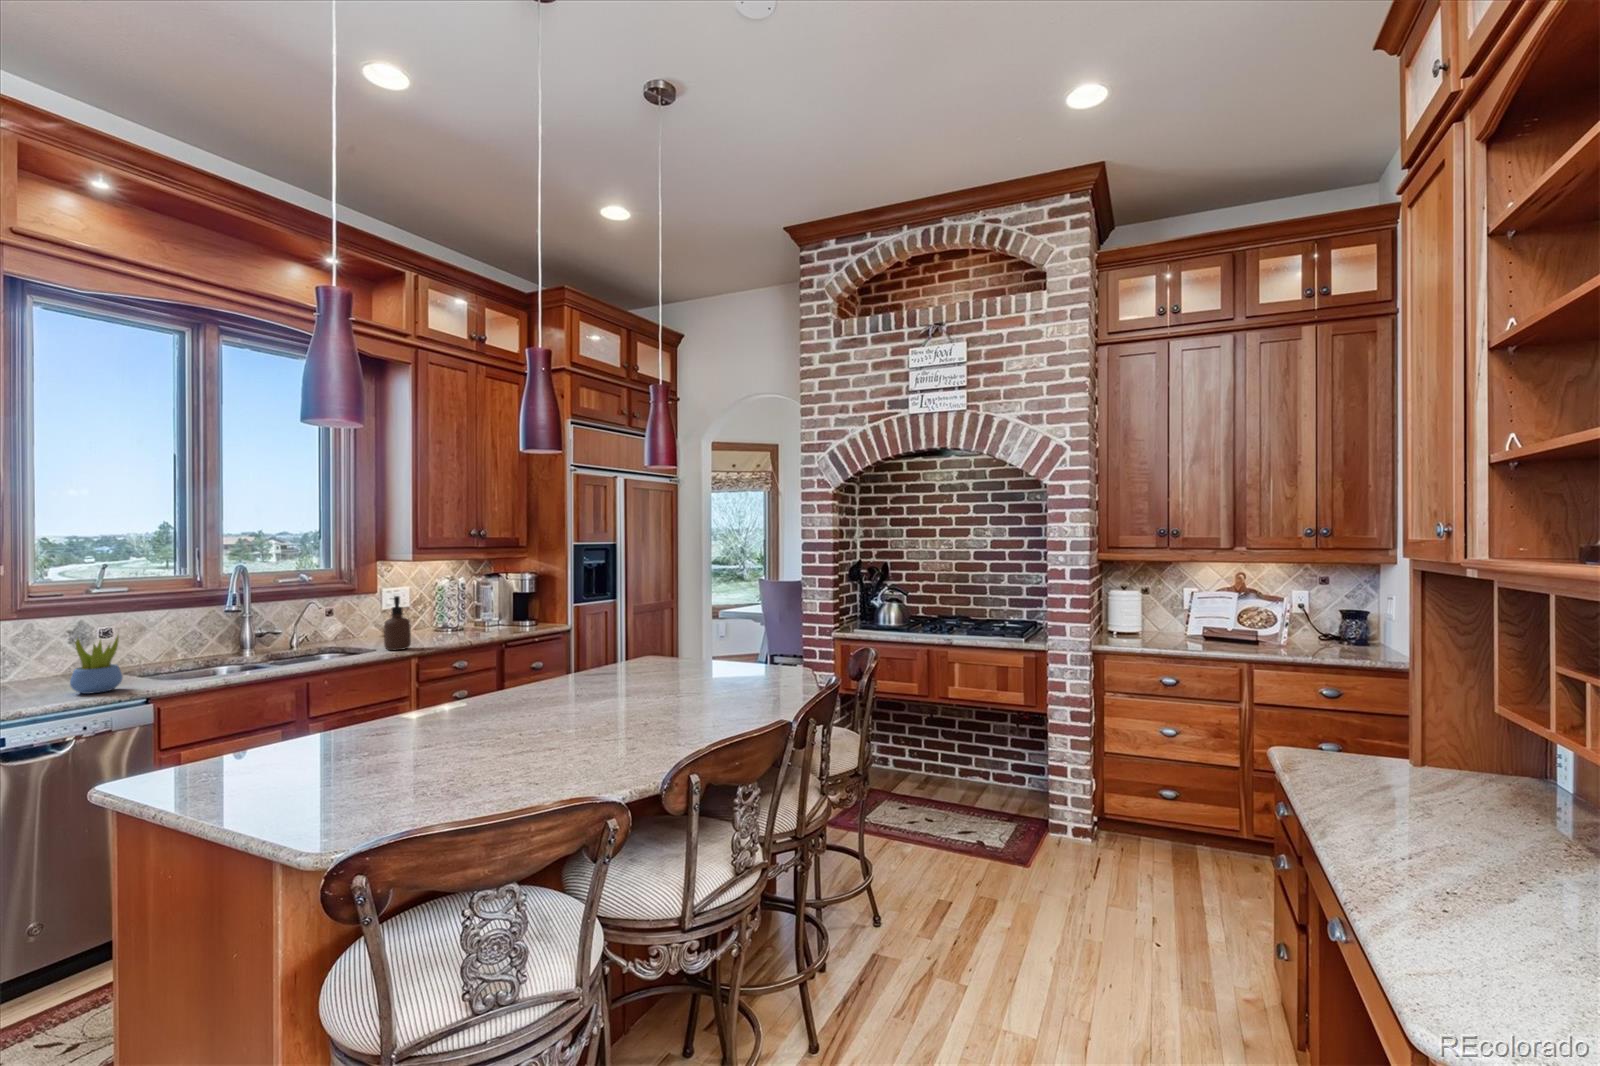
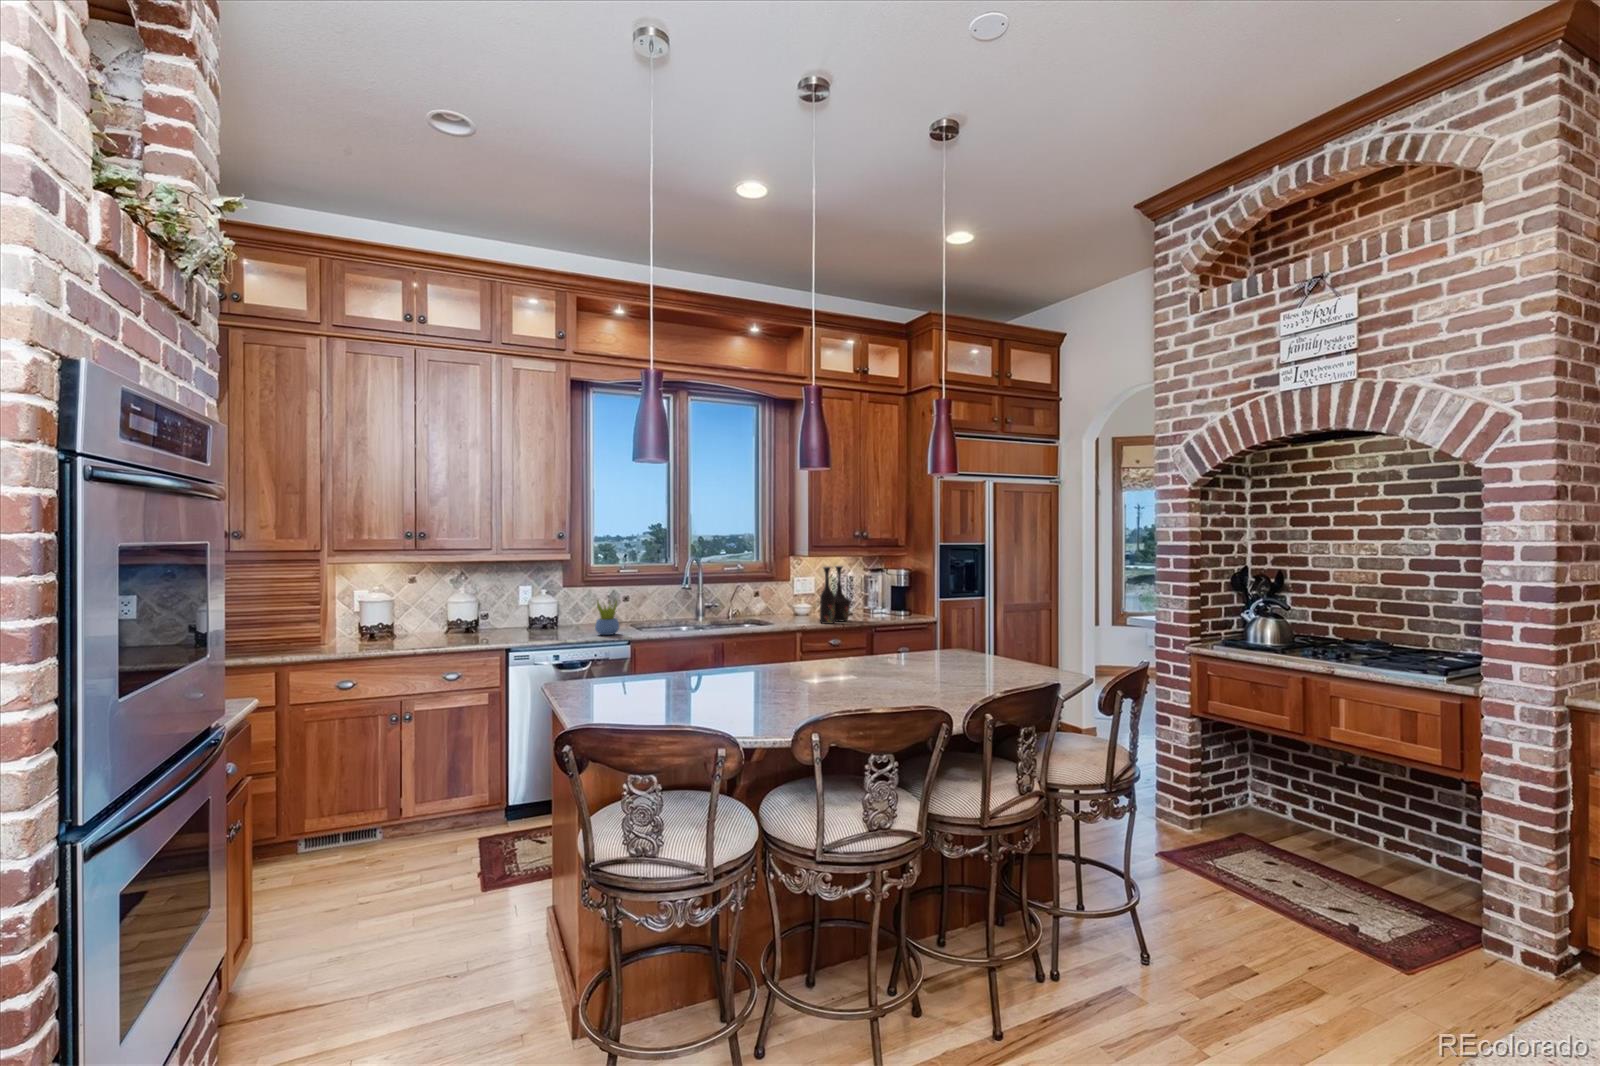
vase: none [436,571,474,642] -> present [820,566,851,624]
soap dispenser: present [384,596,411,650] -> none [778,584,796,626]

